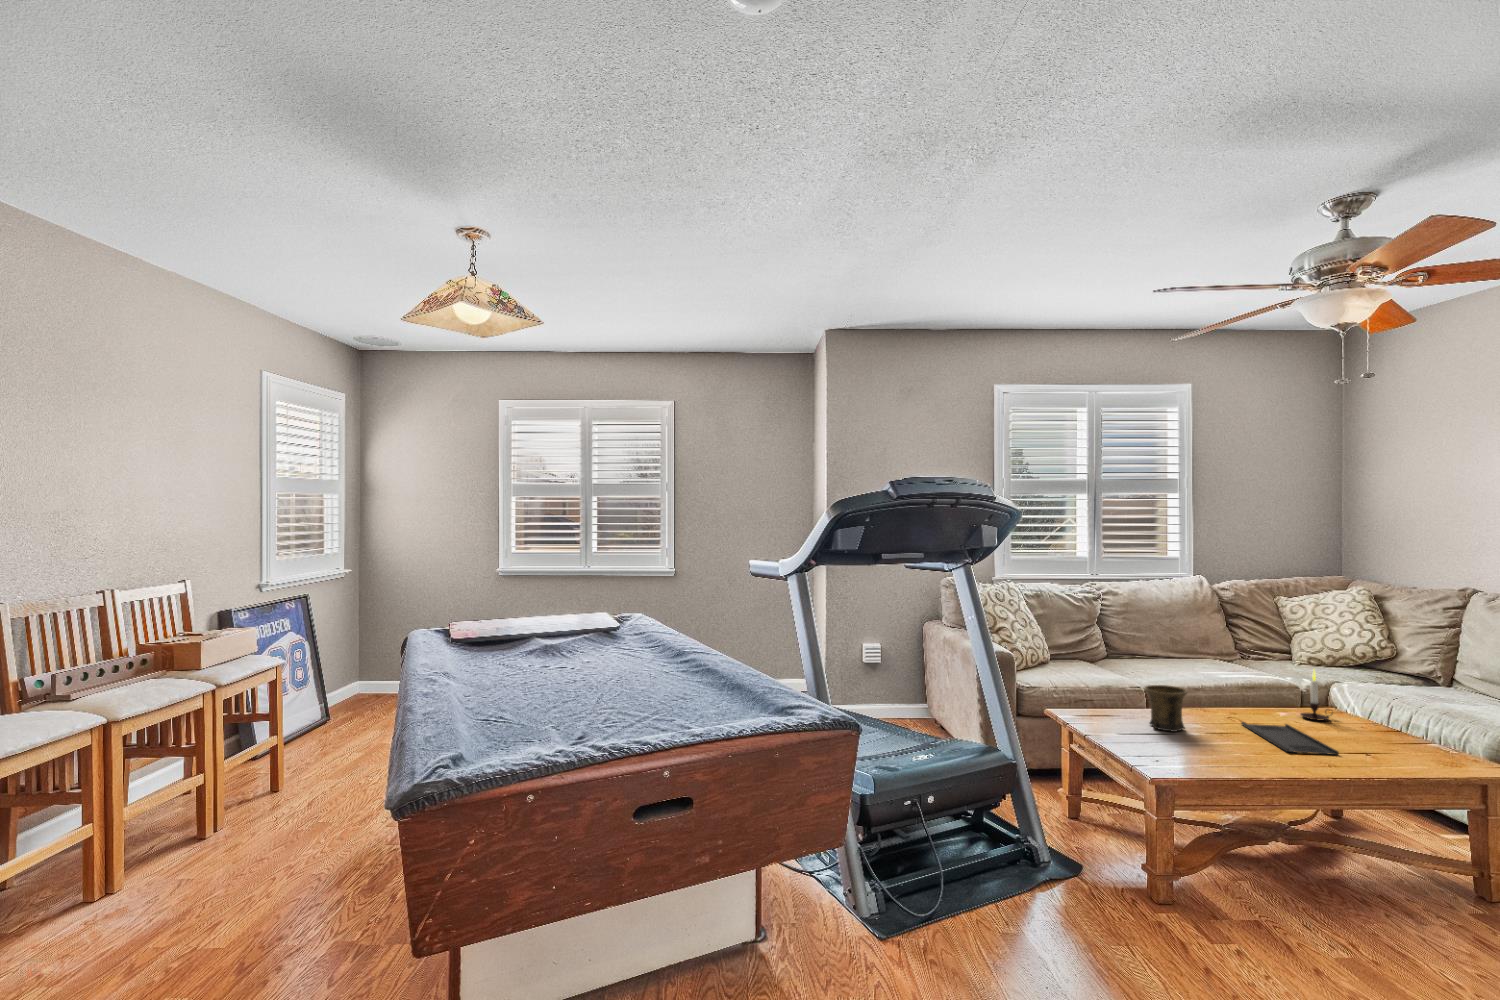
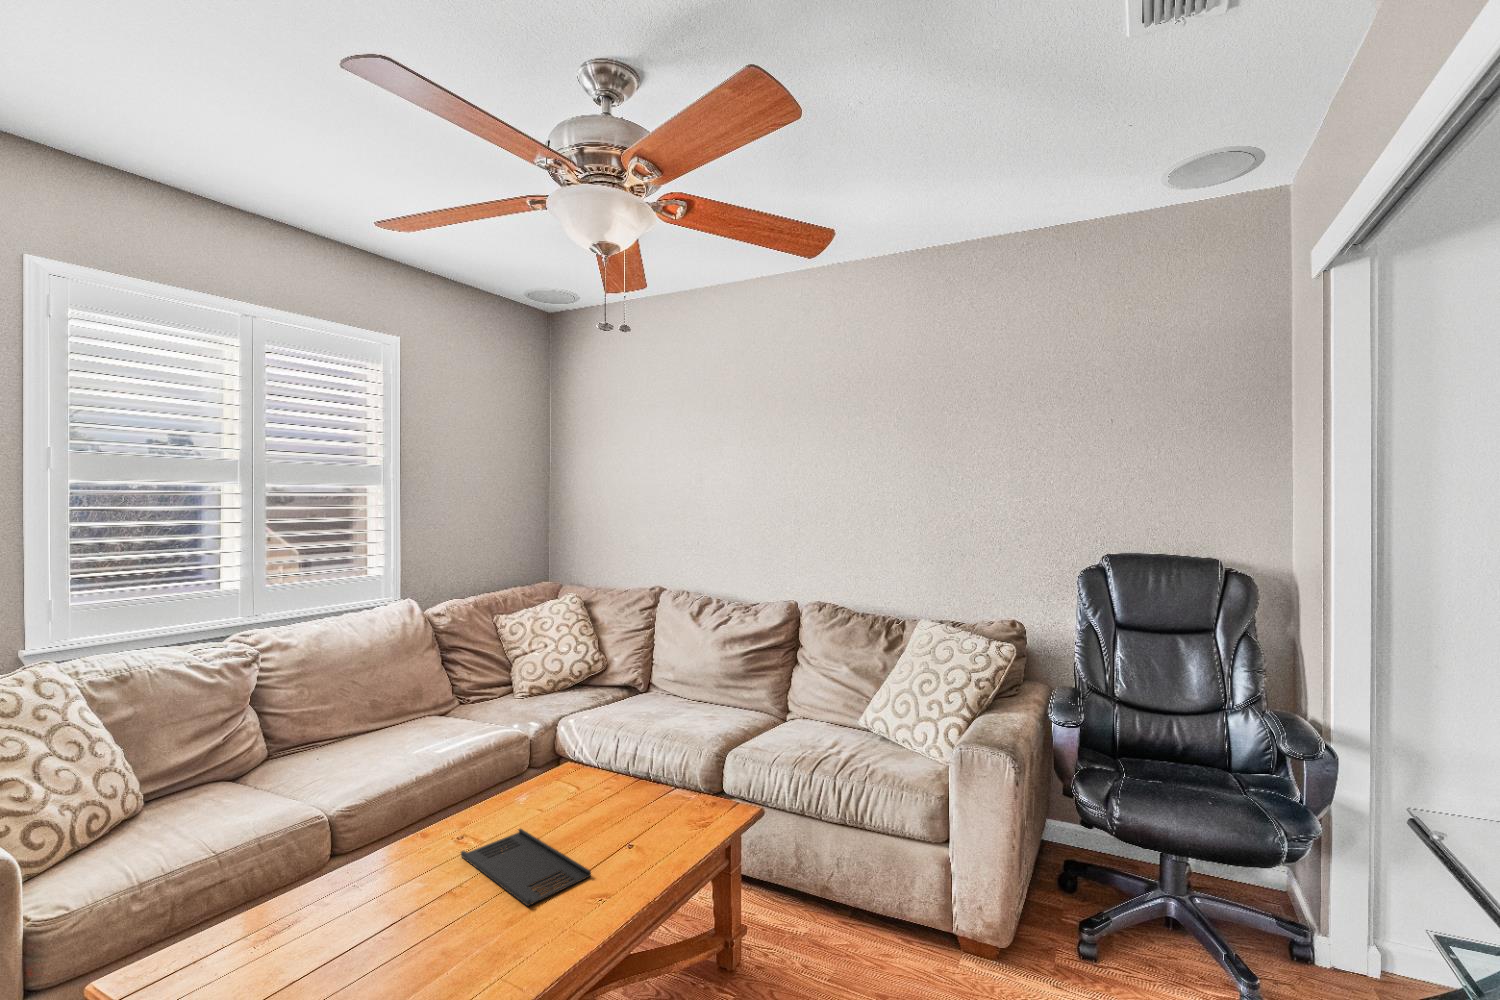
candle: present [1301,670,1330,721] -> none [533,729,569,802]
mug: present [1145,685,1187,732] -> none [291,839,373,946]

